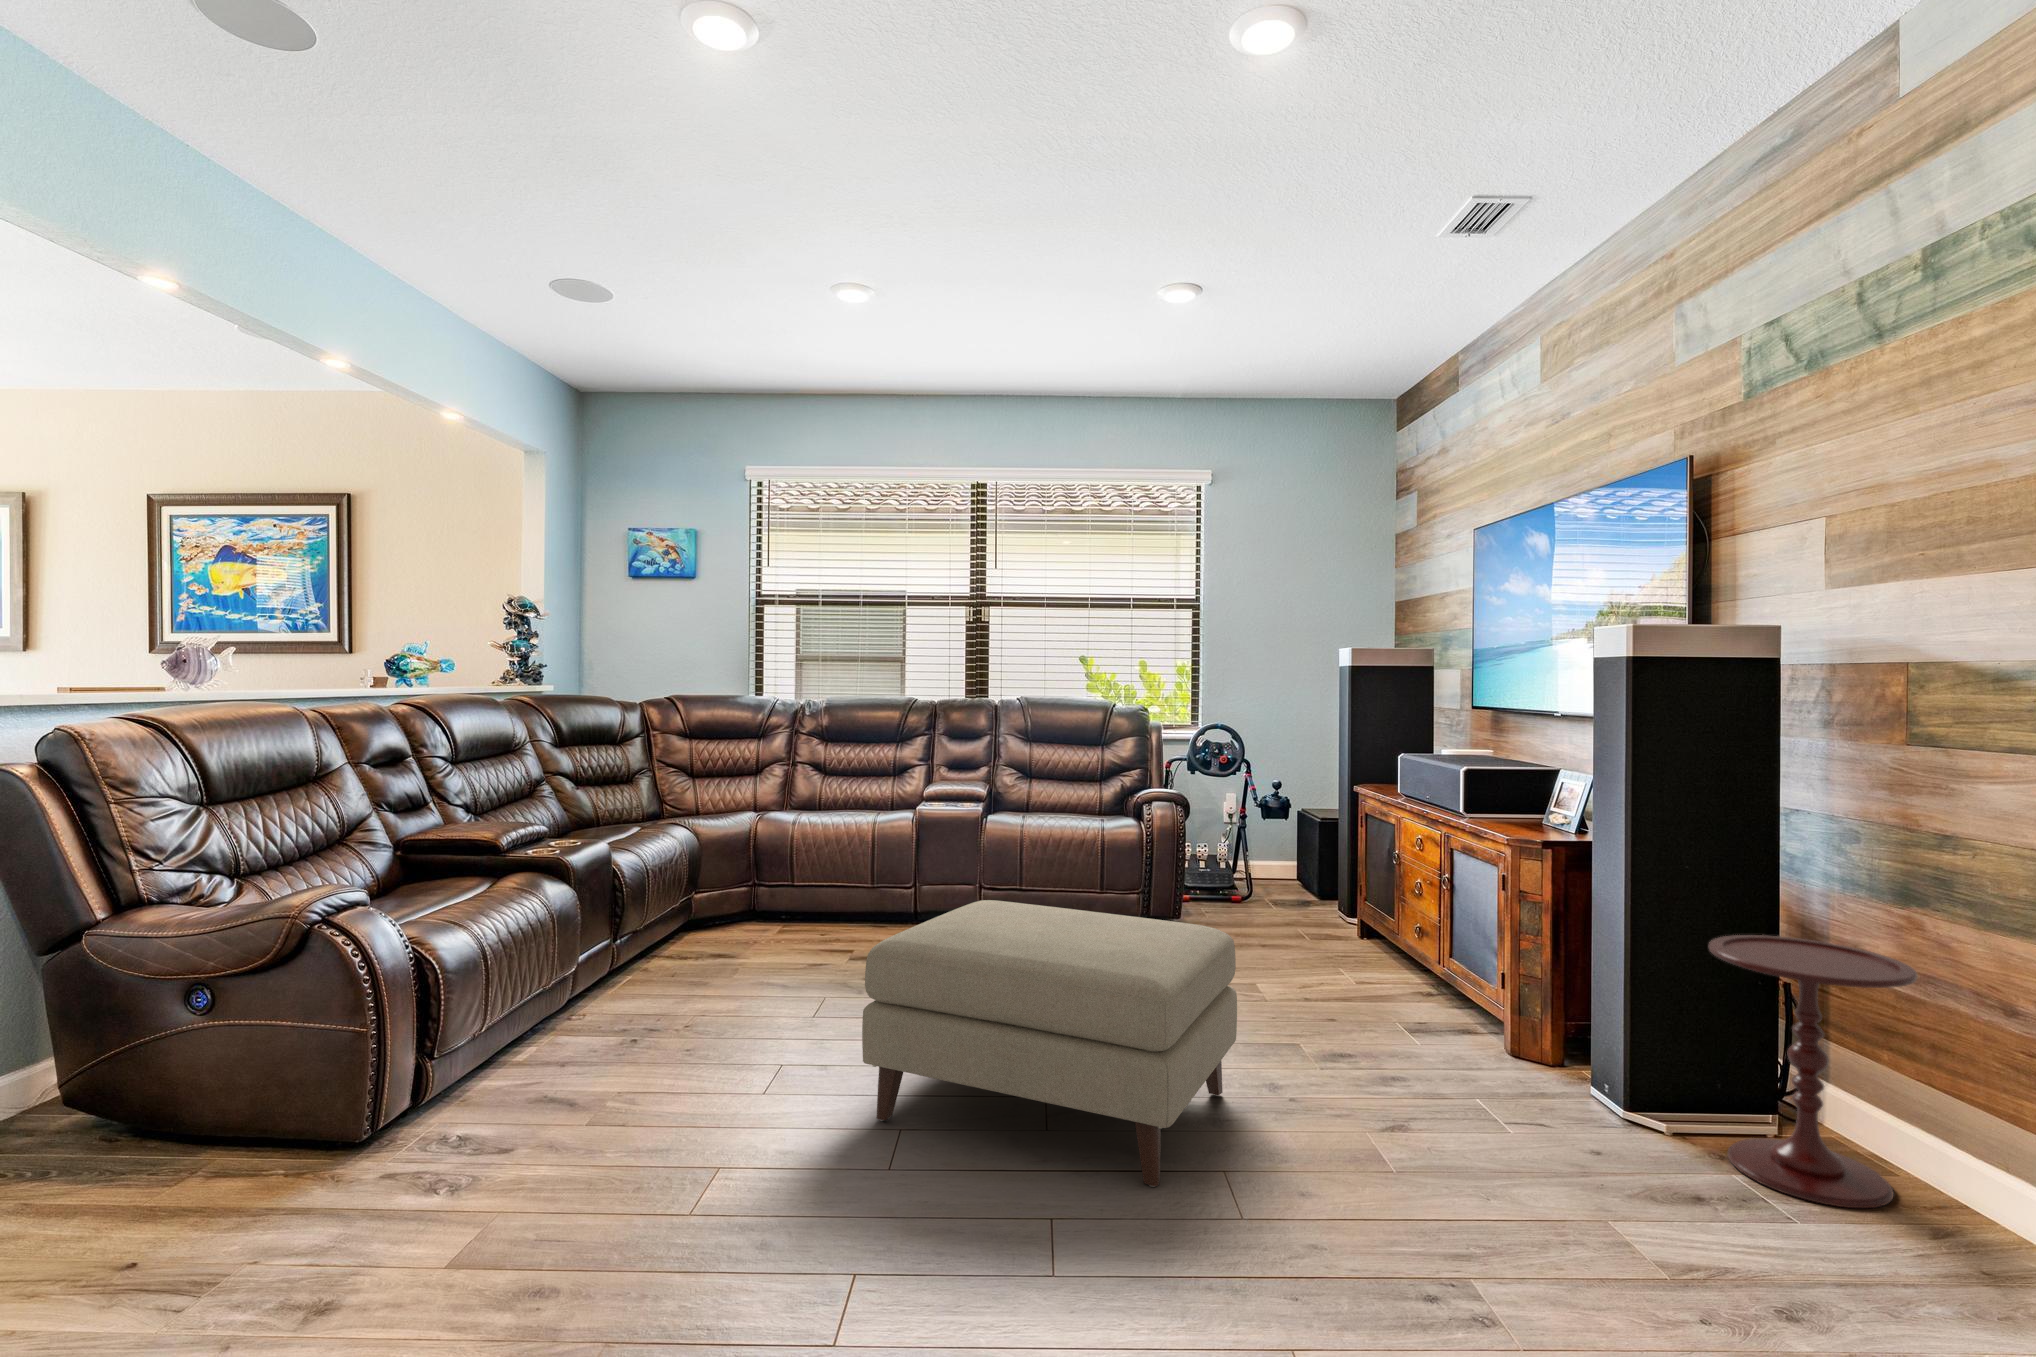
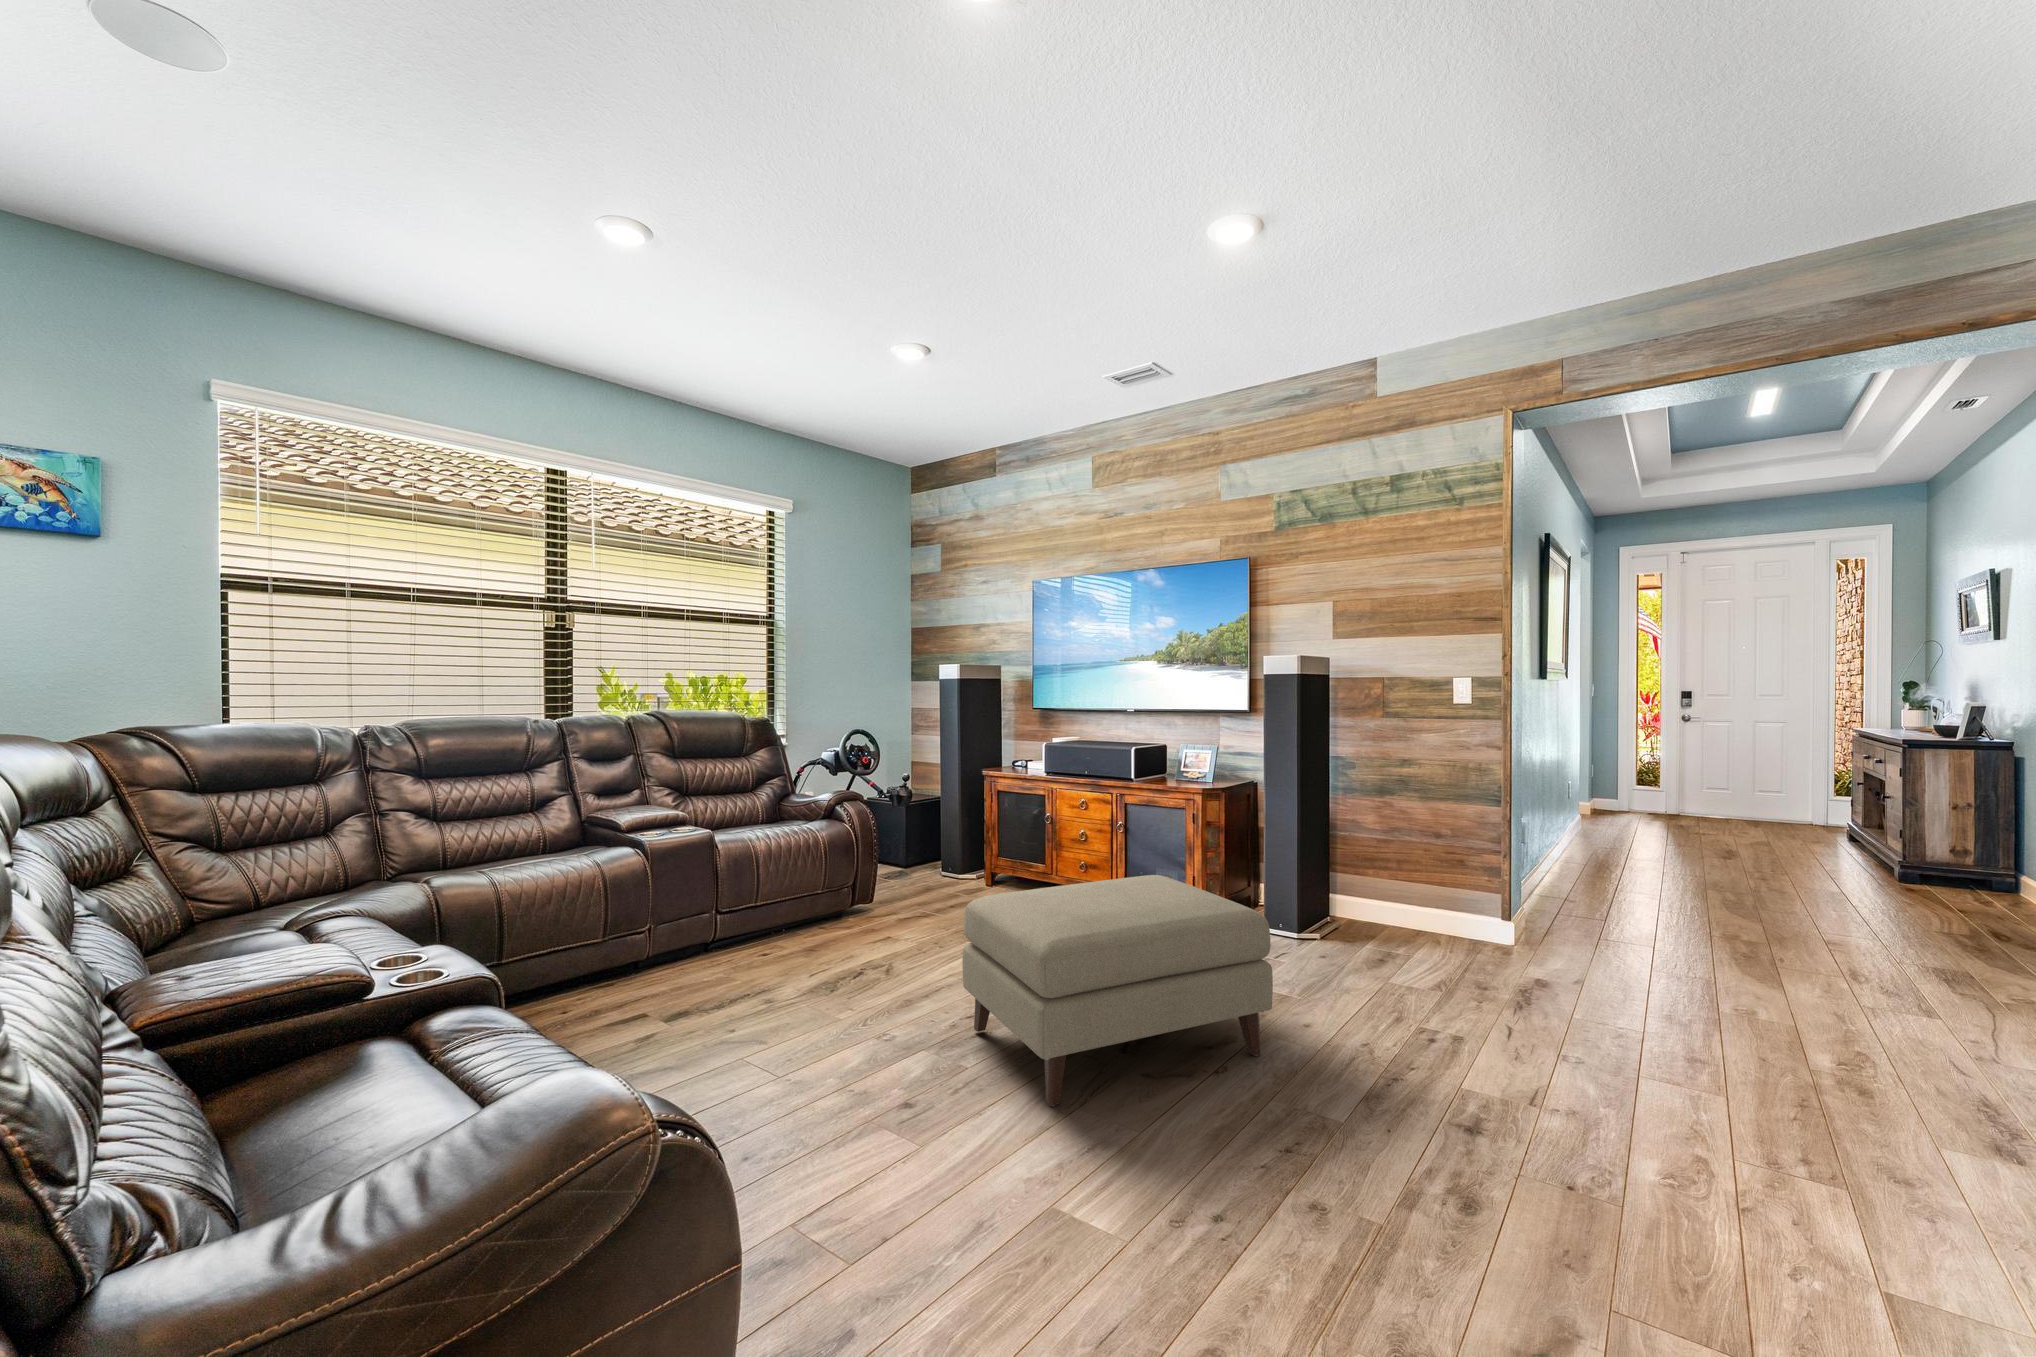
side table: present [1709,935,1917,1208] -> none [1332,817,1421,944]

